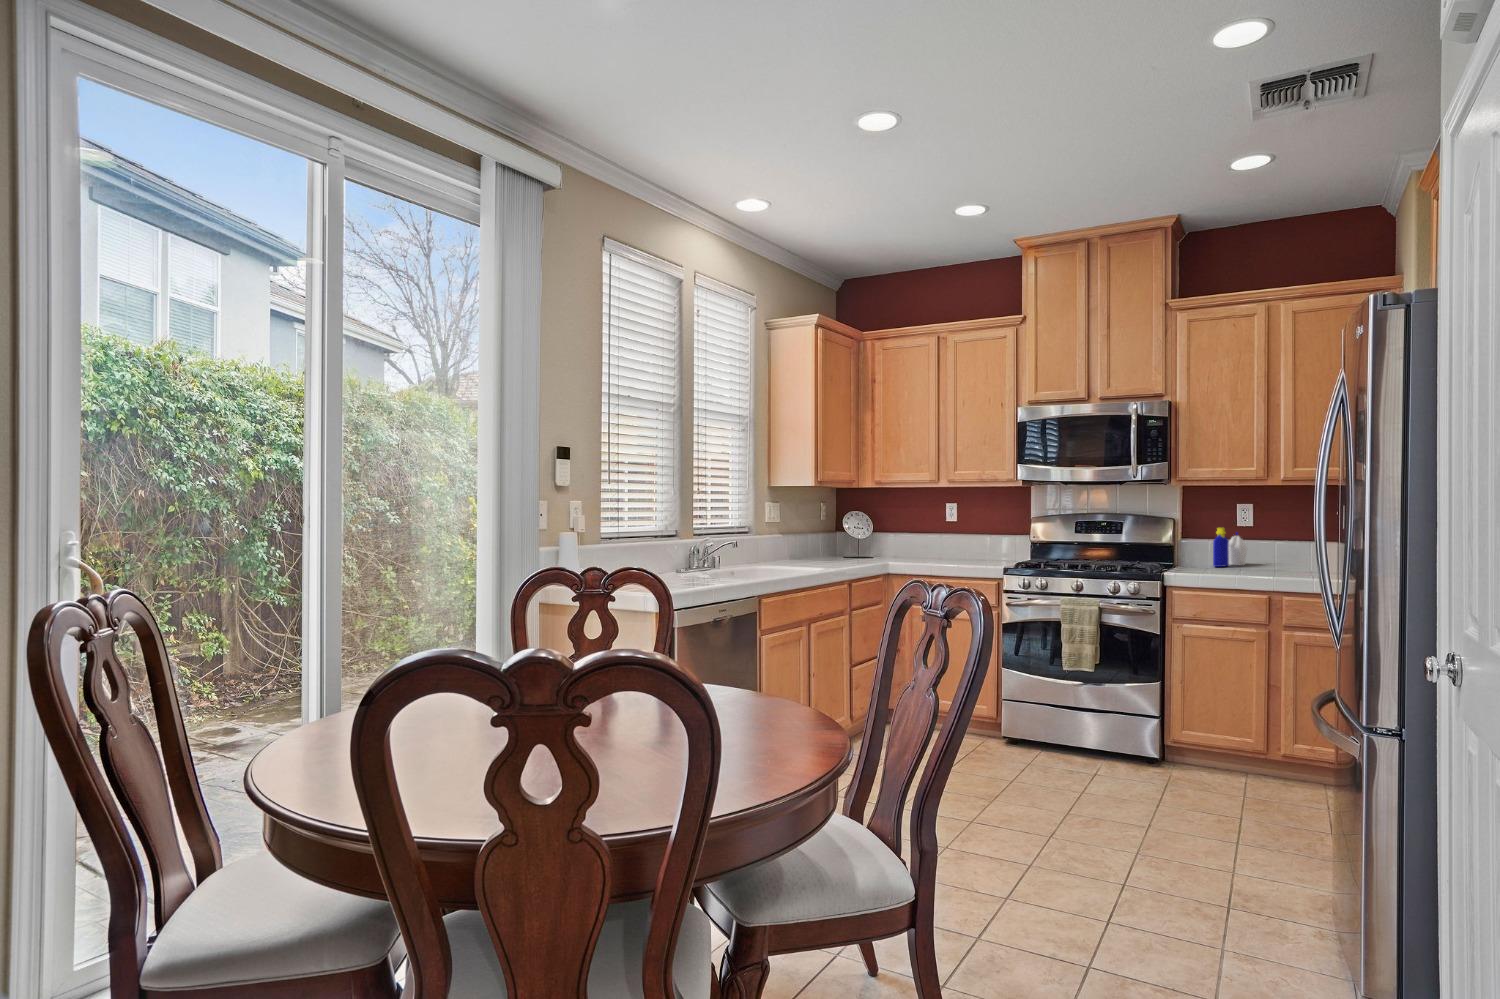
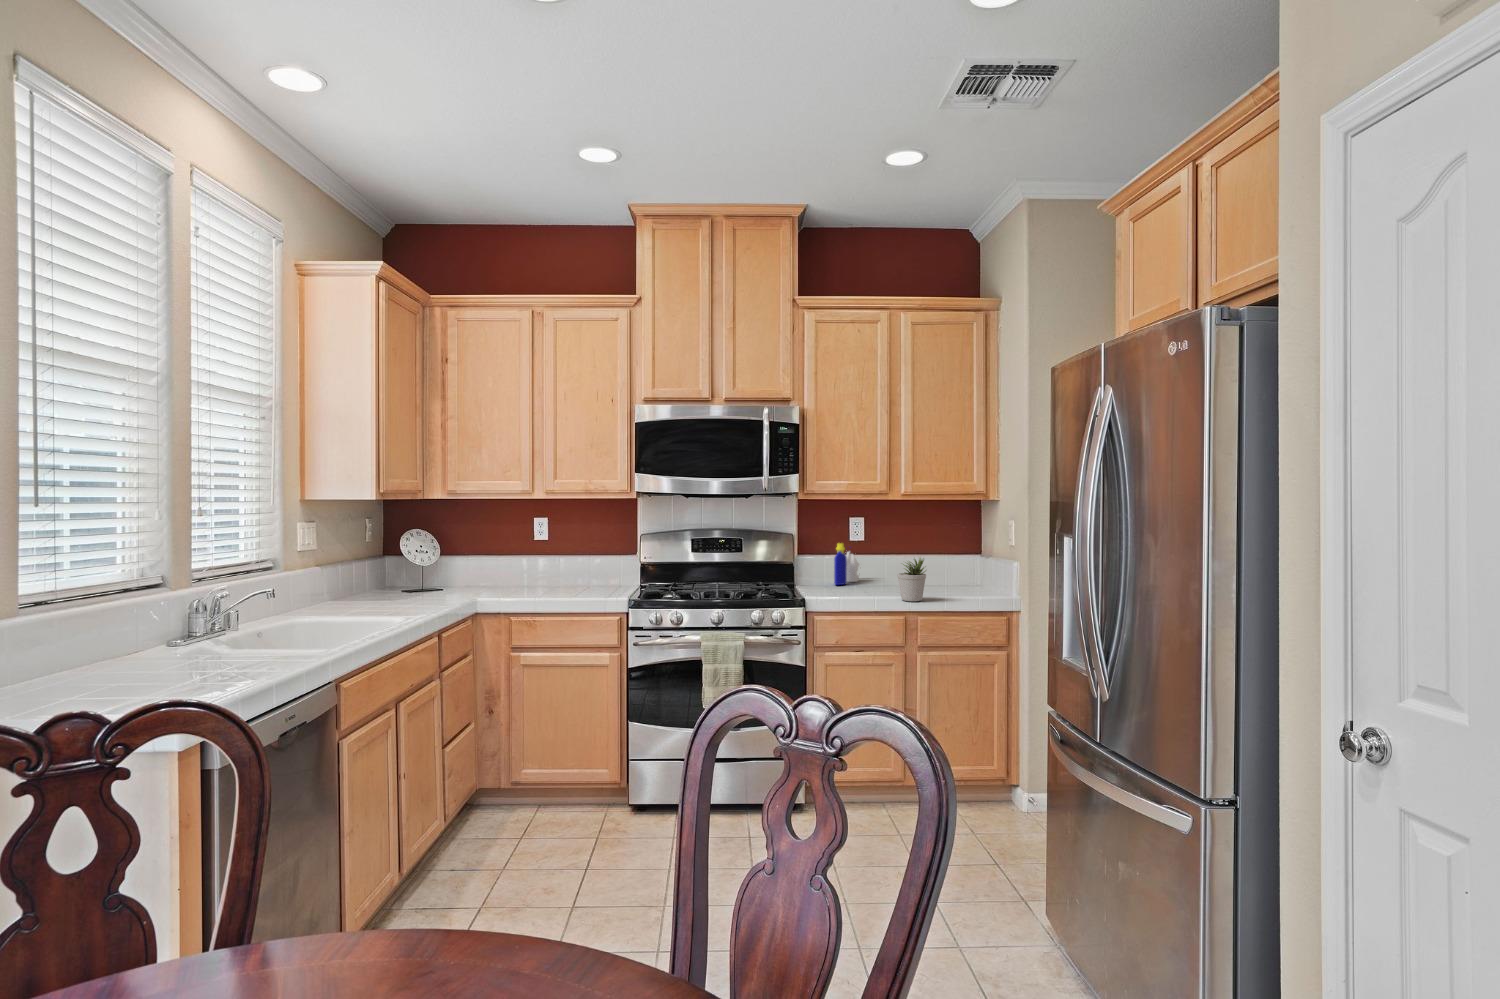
potted plant: none [1262,538,1295,582] -> present [897,558,926,601]

